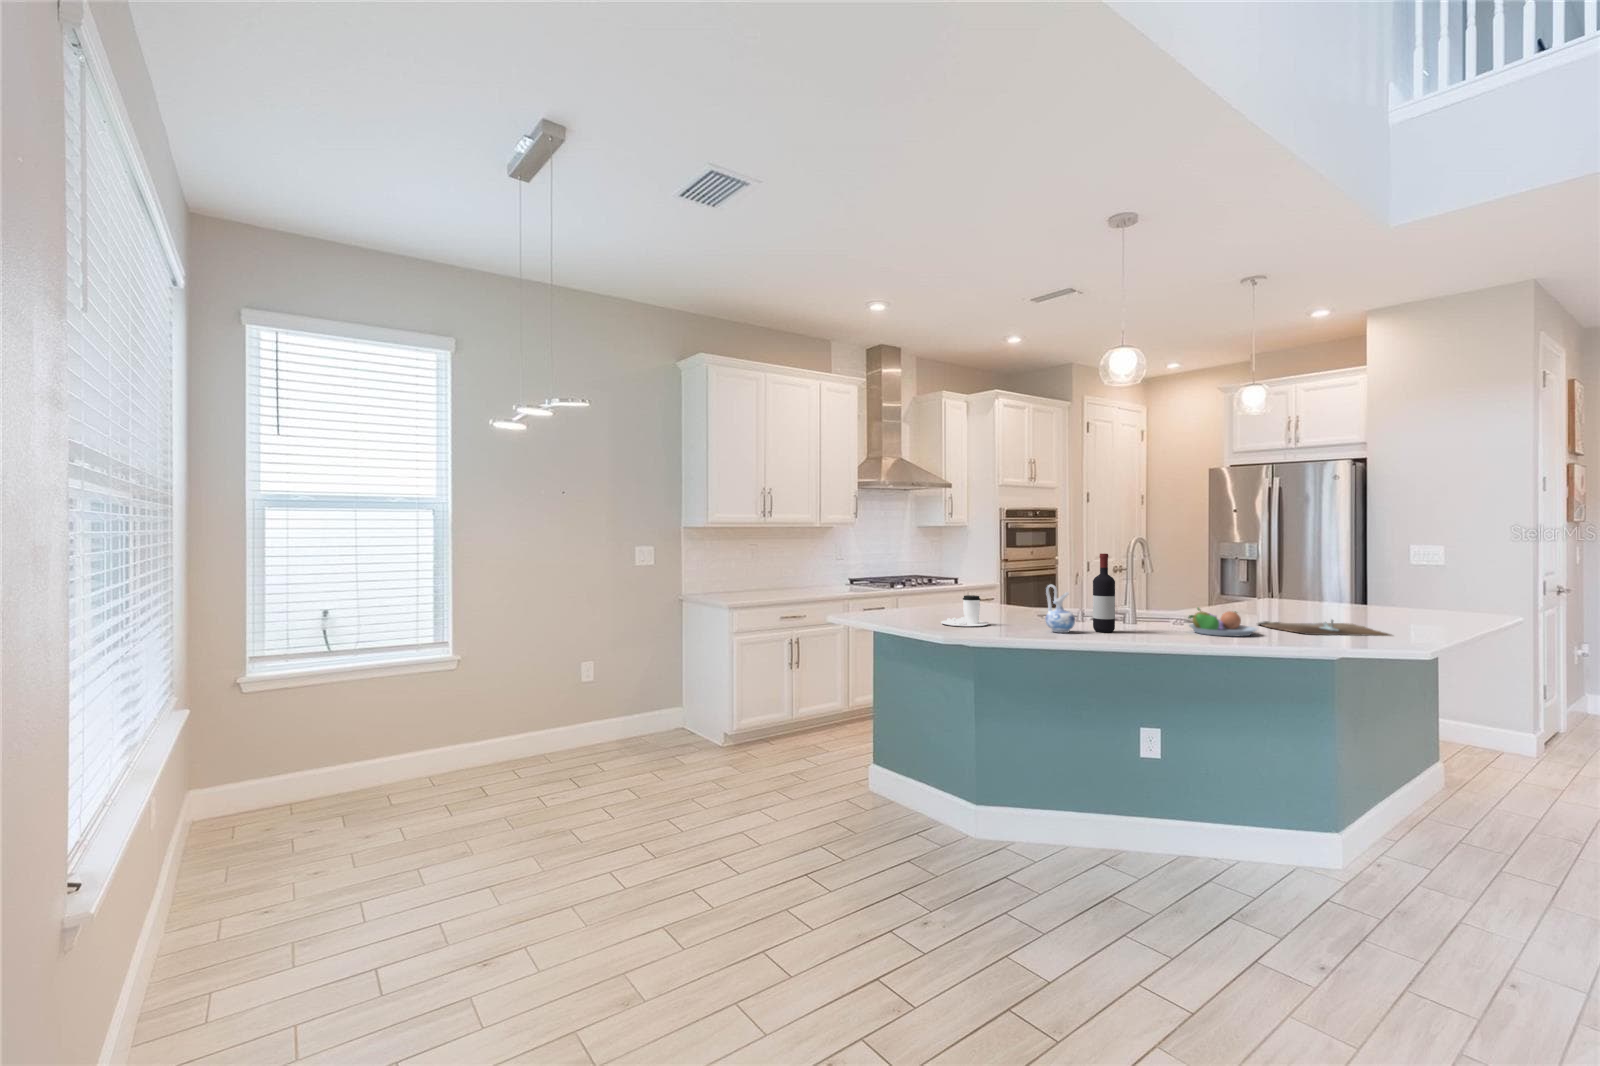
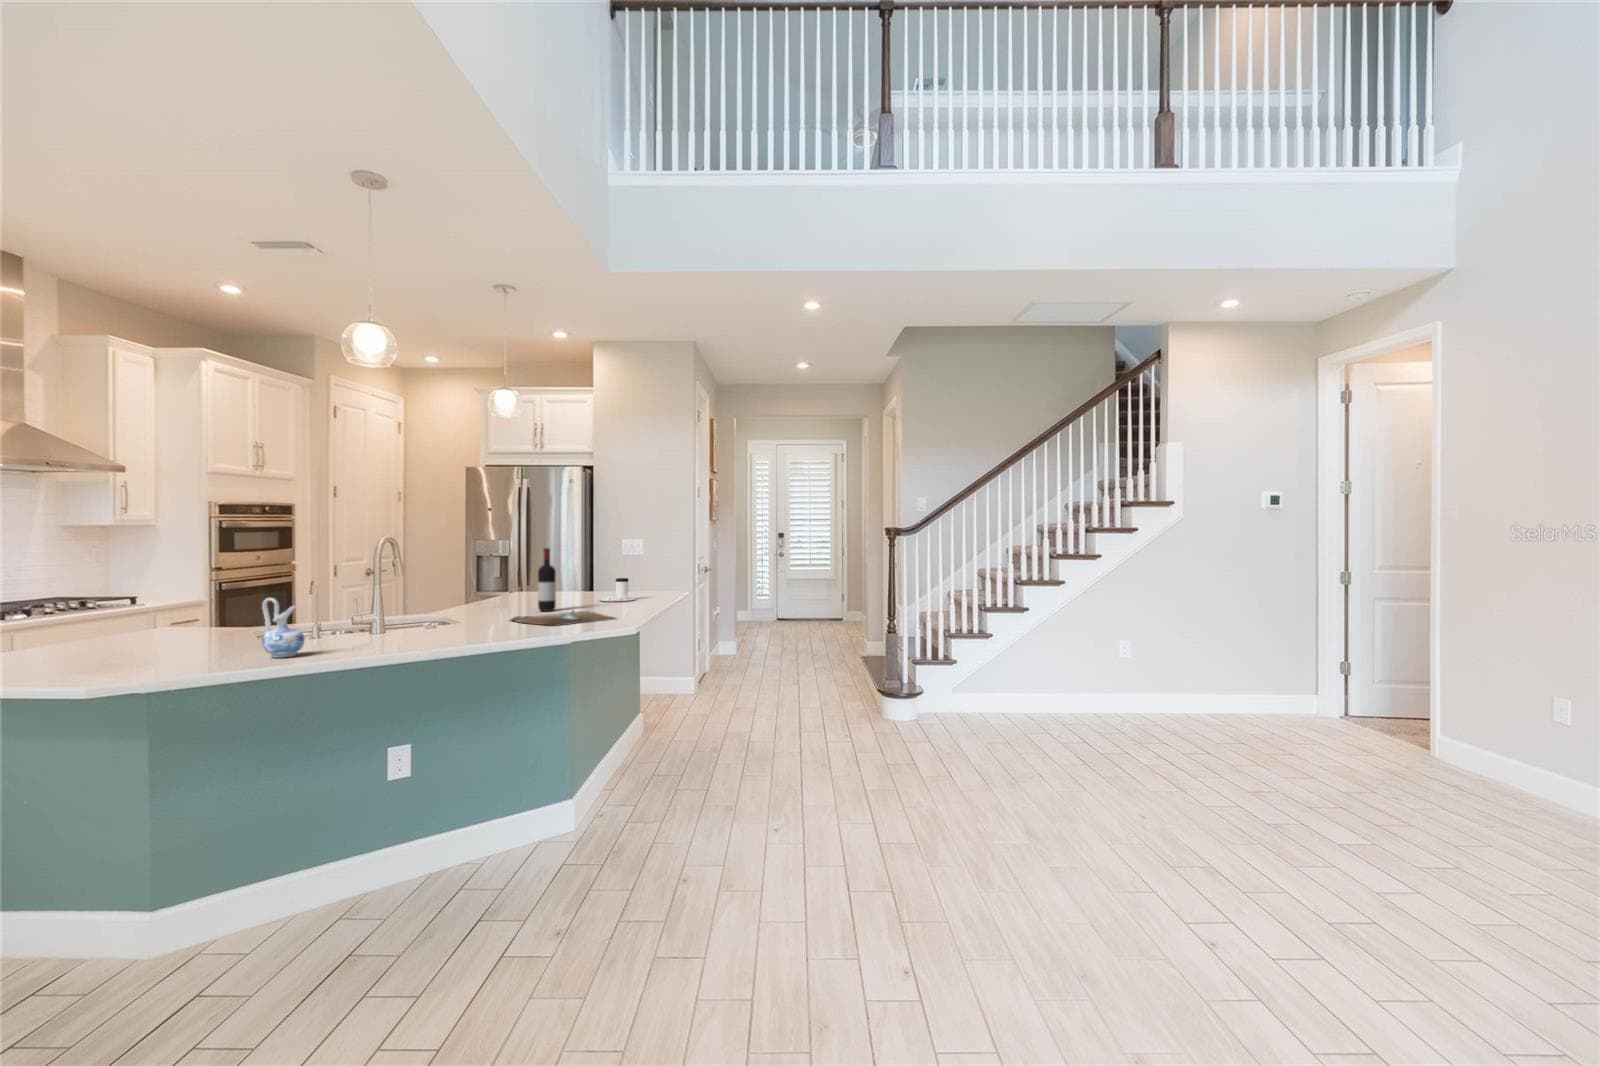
wine bottle: present [1093,554,1115,632] -> present [538,548,556,611]
coffee cup: present [941,595,989,627] -> present [599,578,636,602]
fruit bowl: present [1189,608,1257,637] -> none [442,610,511,638]

